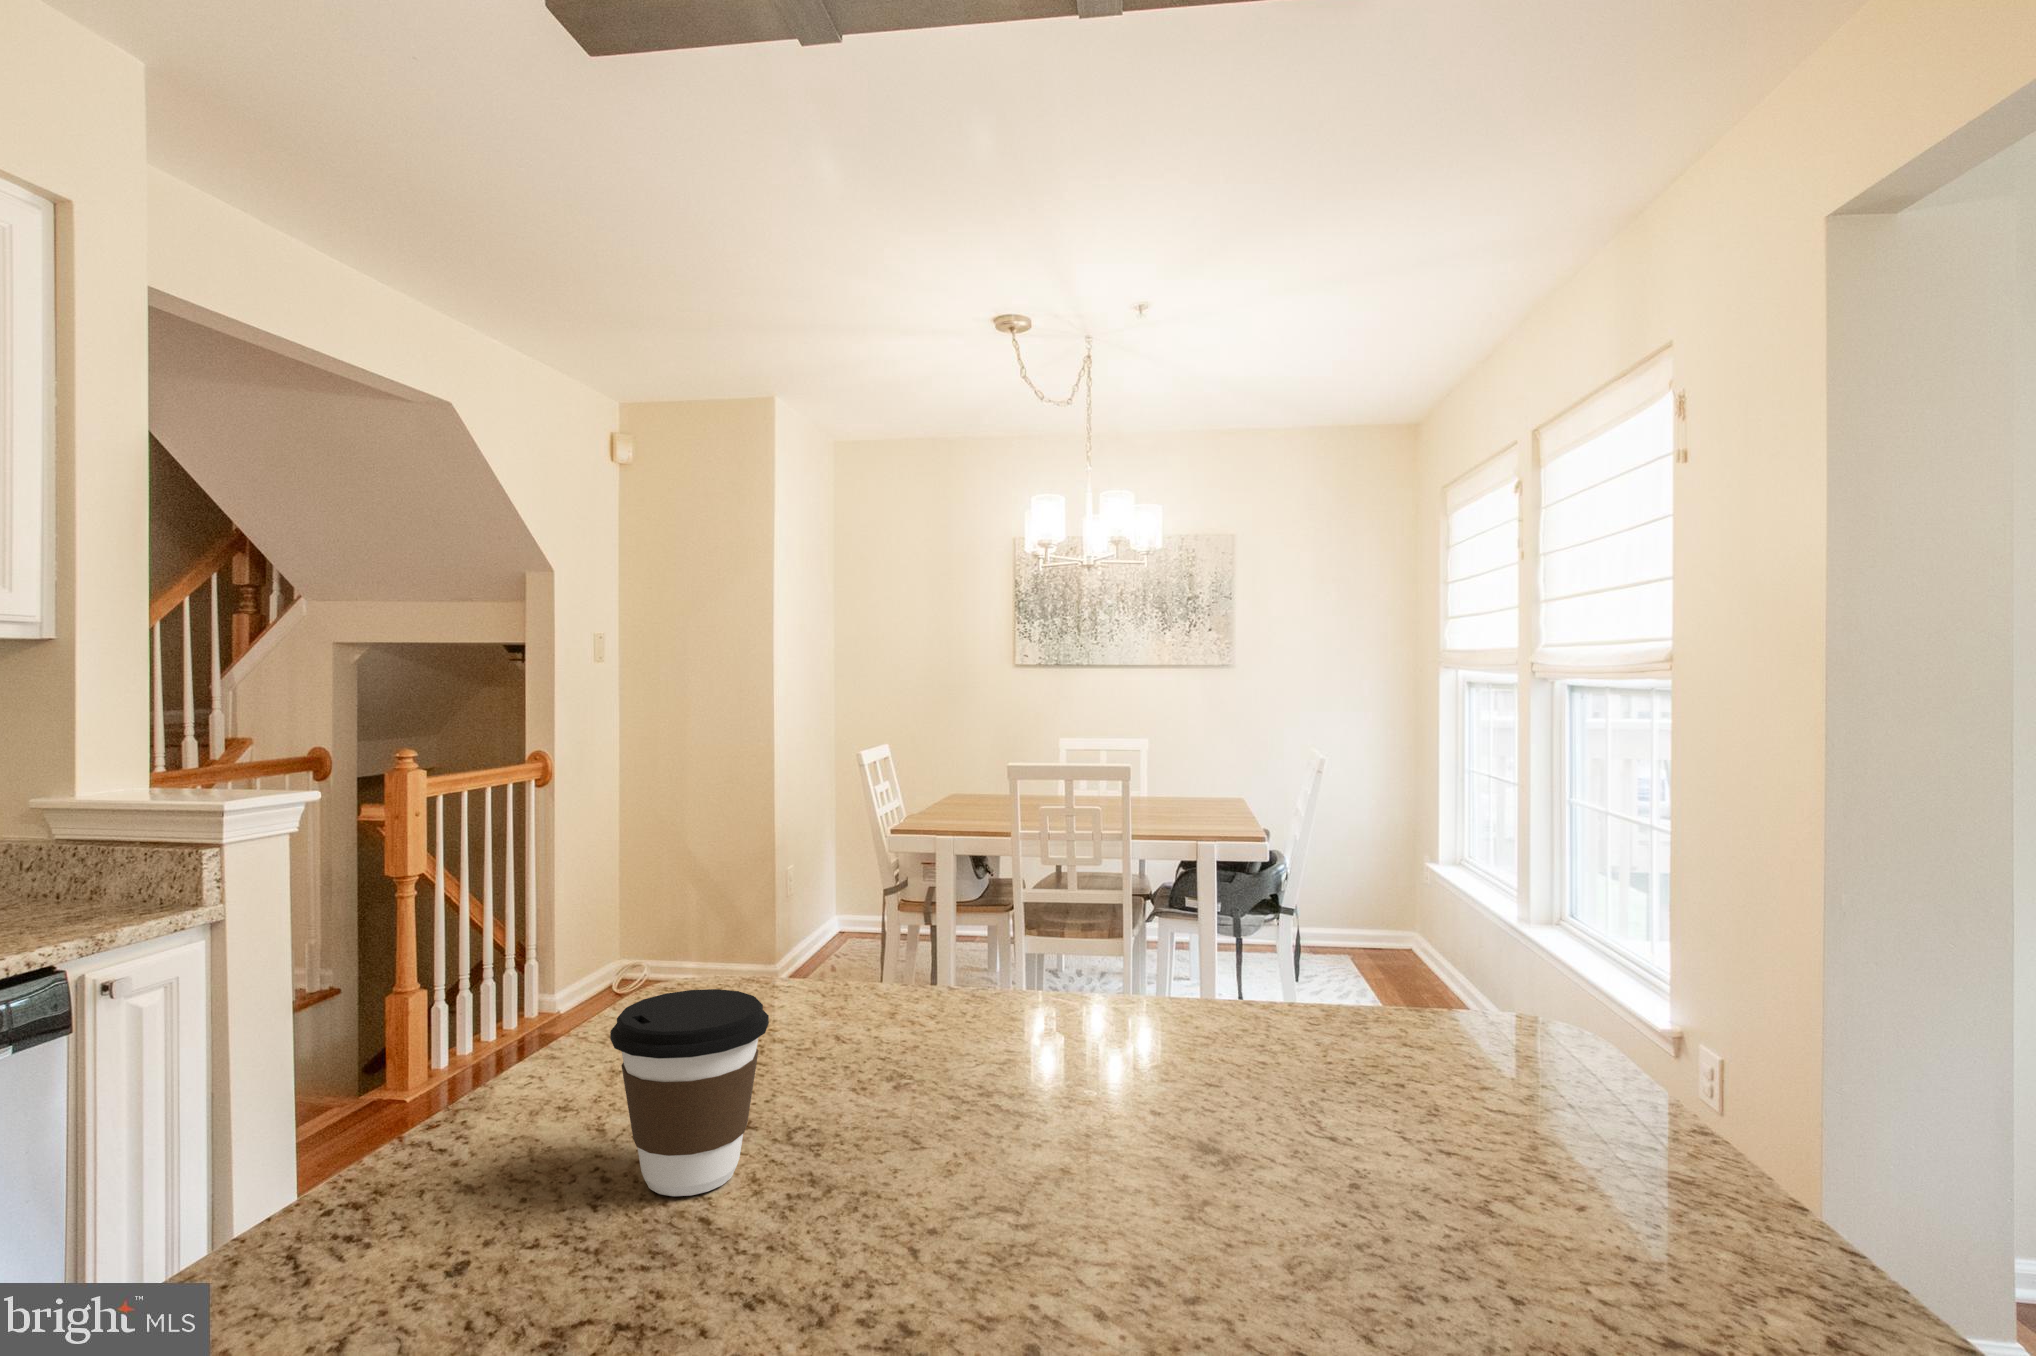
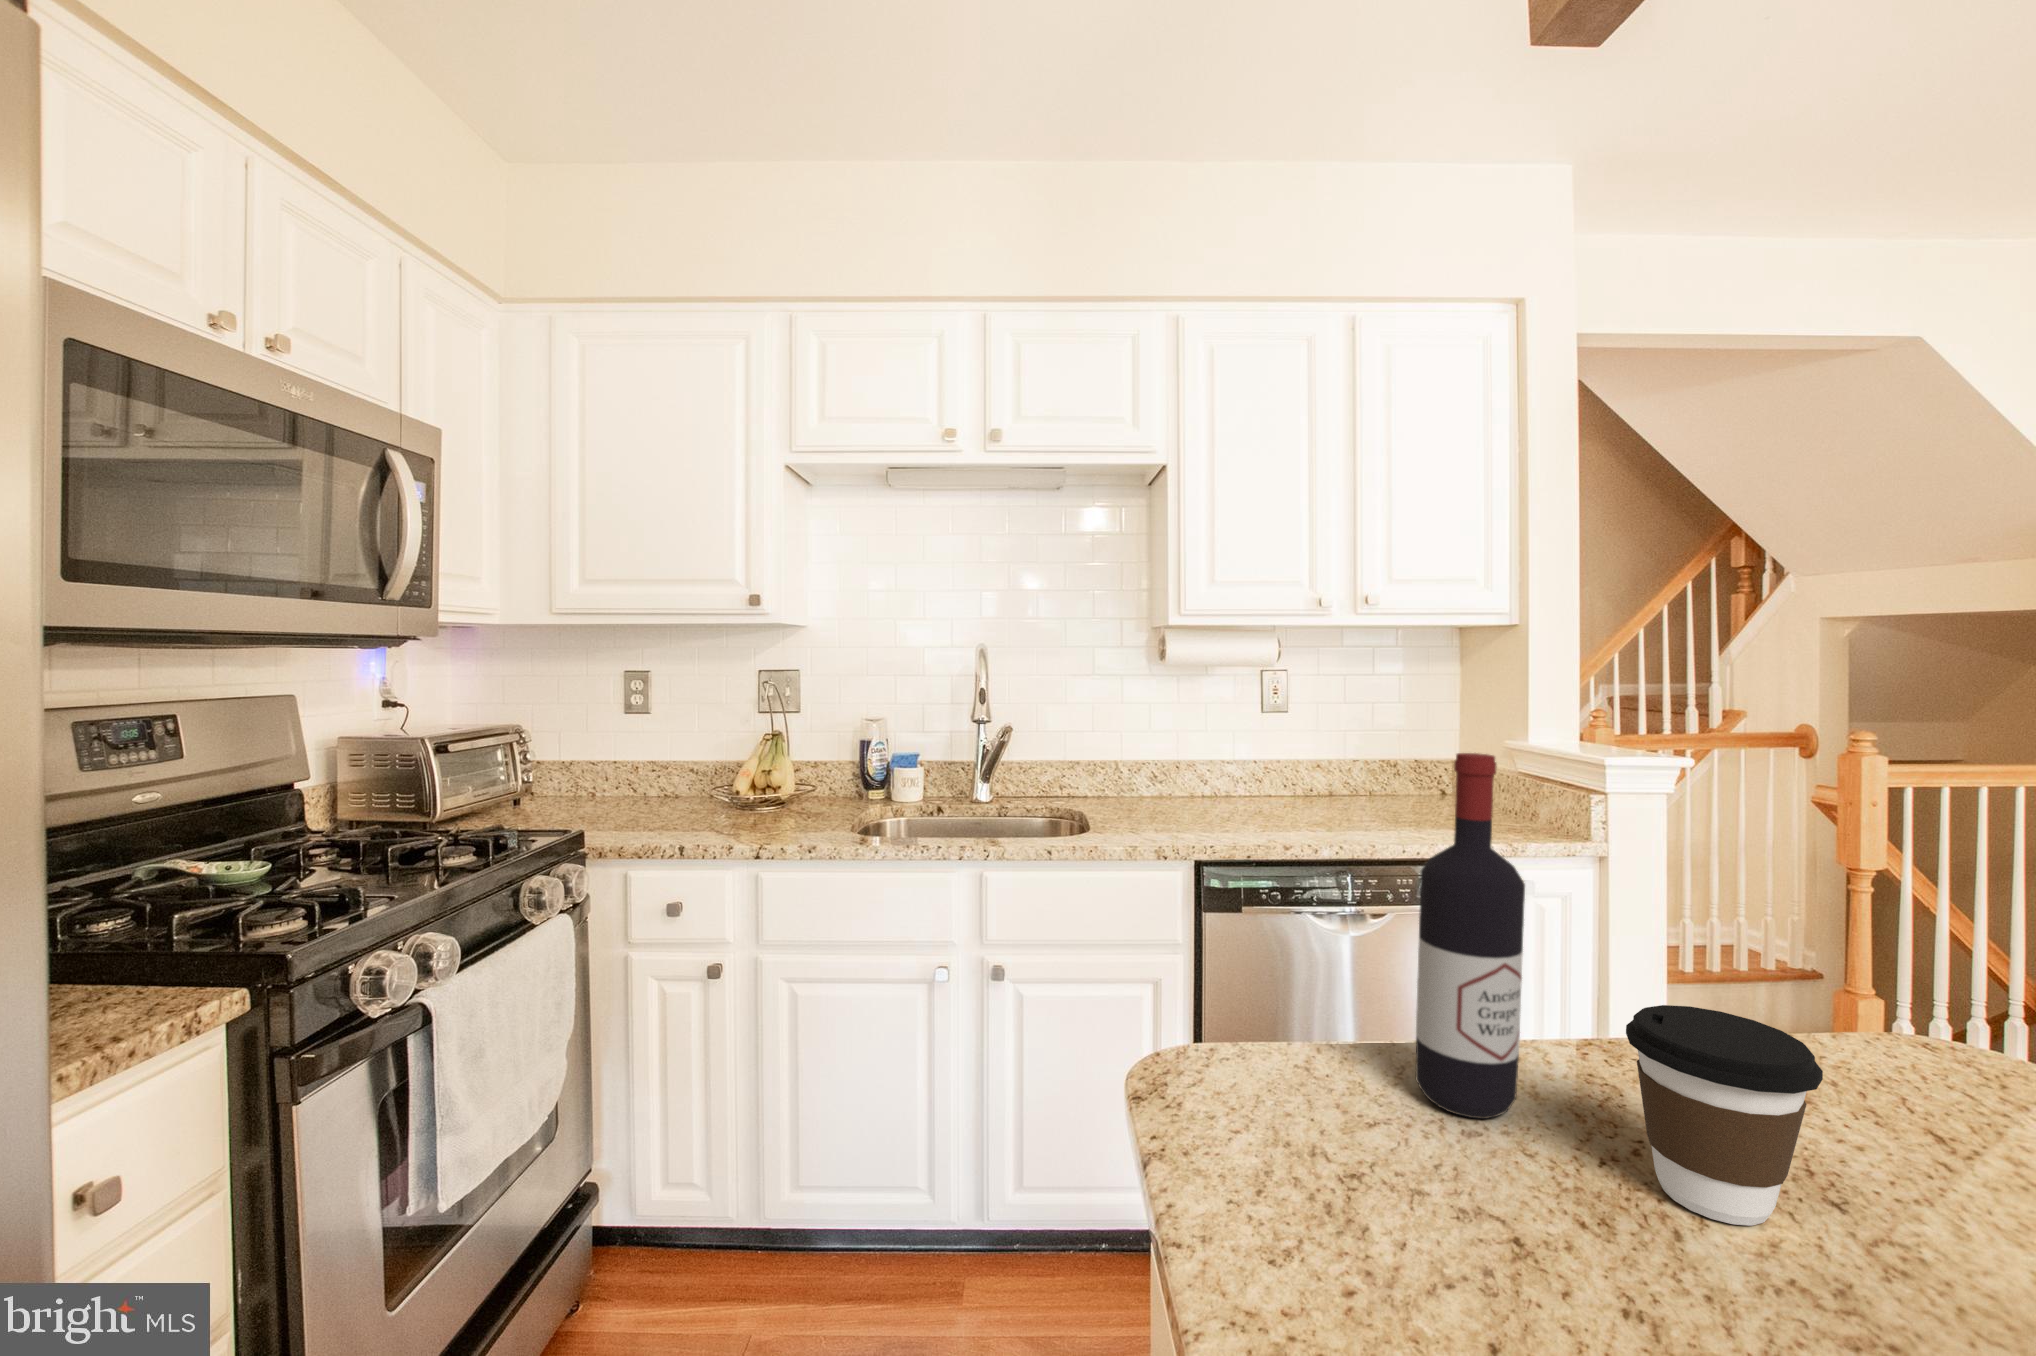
wine bottle: none [340,769,484,1265] -> present [1416,753,1525,1119]

